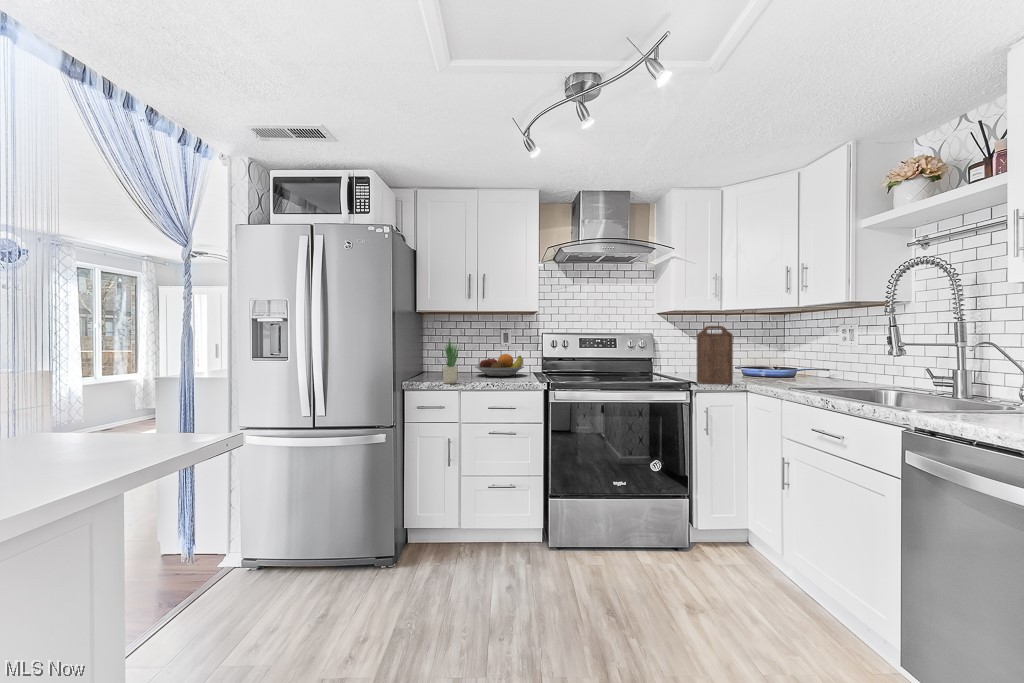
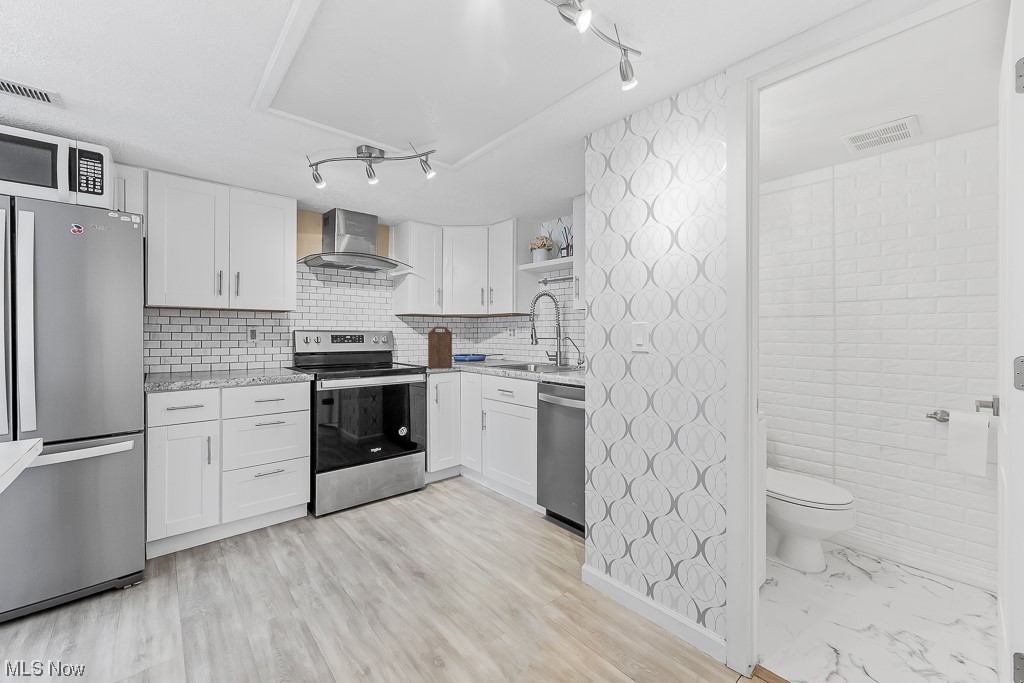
potted plant: present [442,338,459,384] -> none [195,334,217,381]
fruit bowl: present [475,354,524,376] -> none [223,350,279,371]

